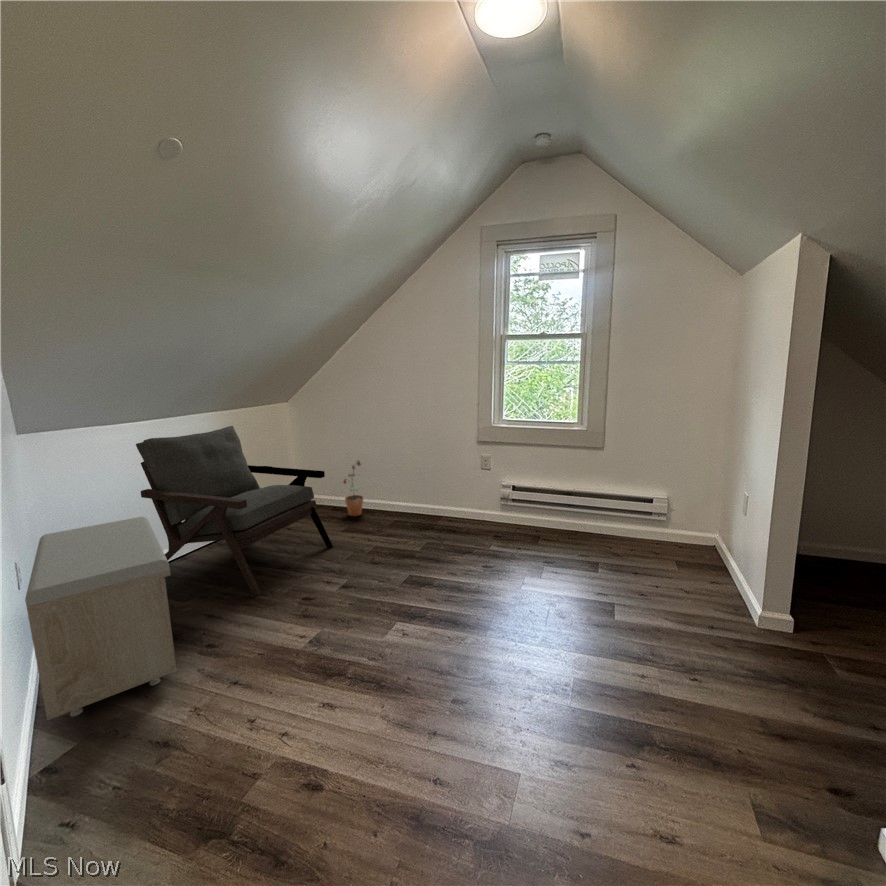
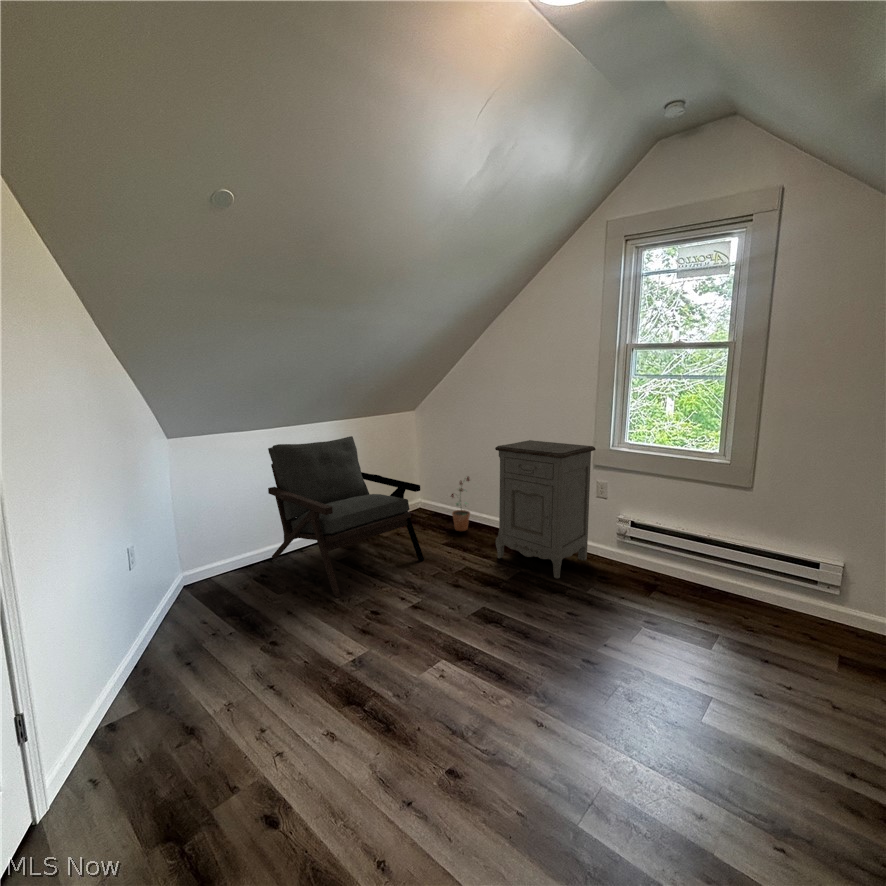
nightstand: none [397,421,483,542] -> present [495,440,596,579]
storage bench: present [25,517,176,720] -> none [120,512,256,675]

